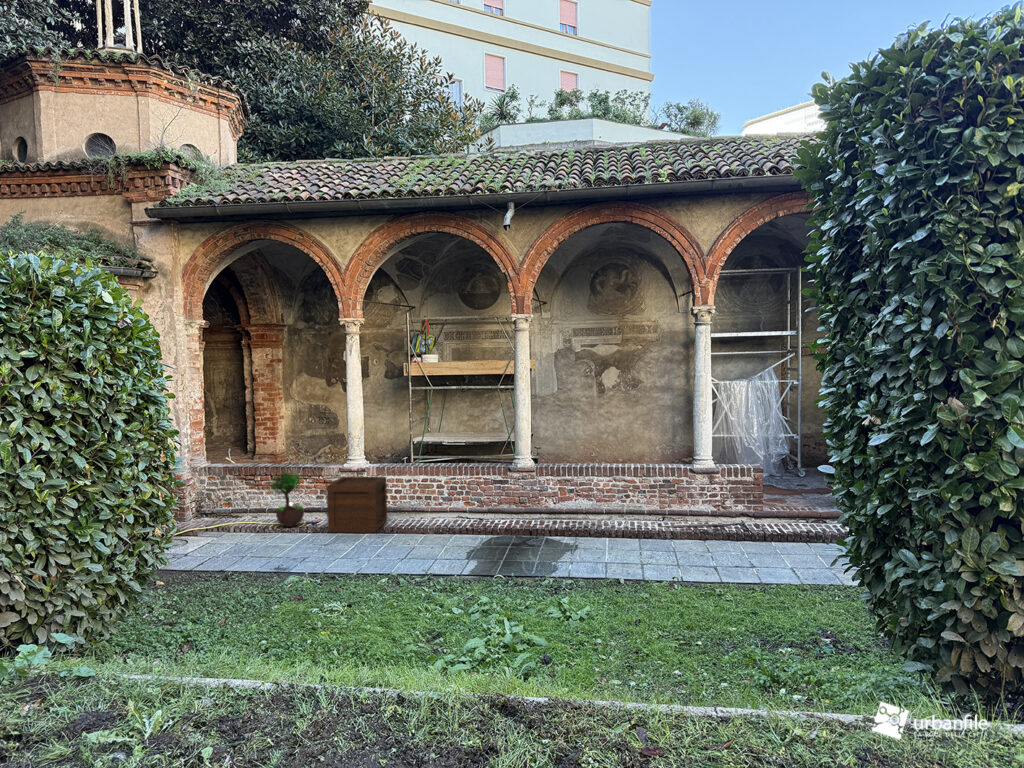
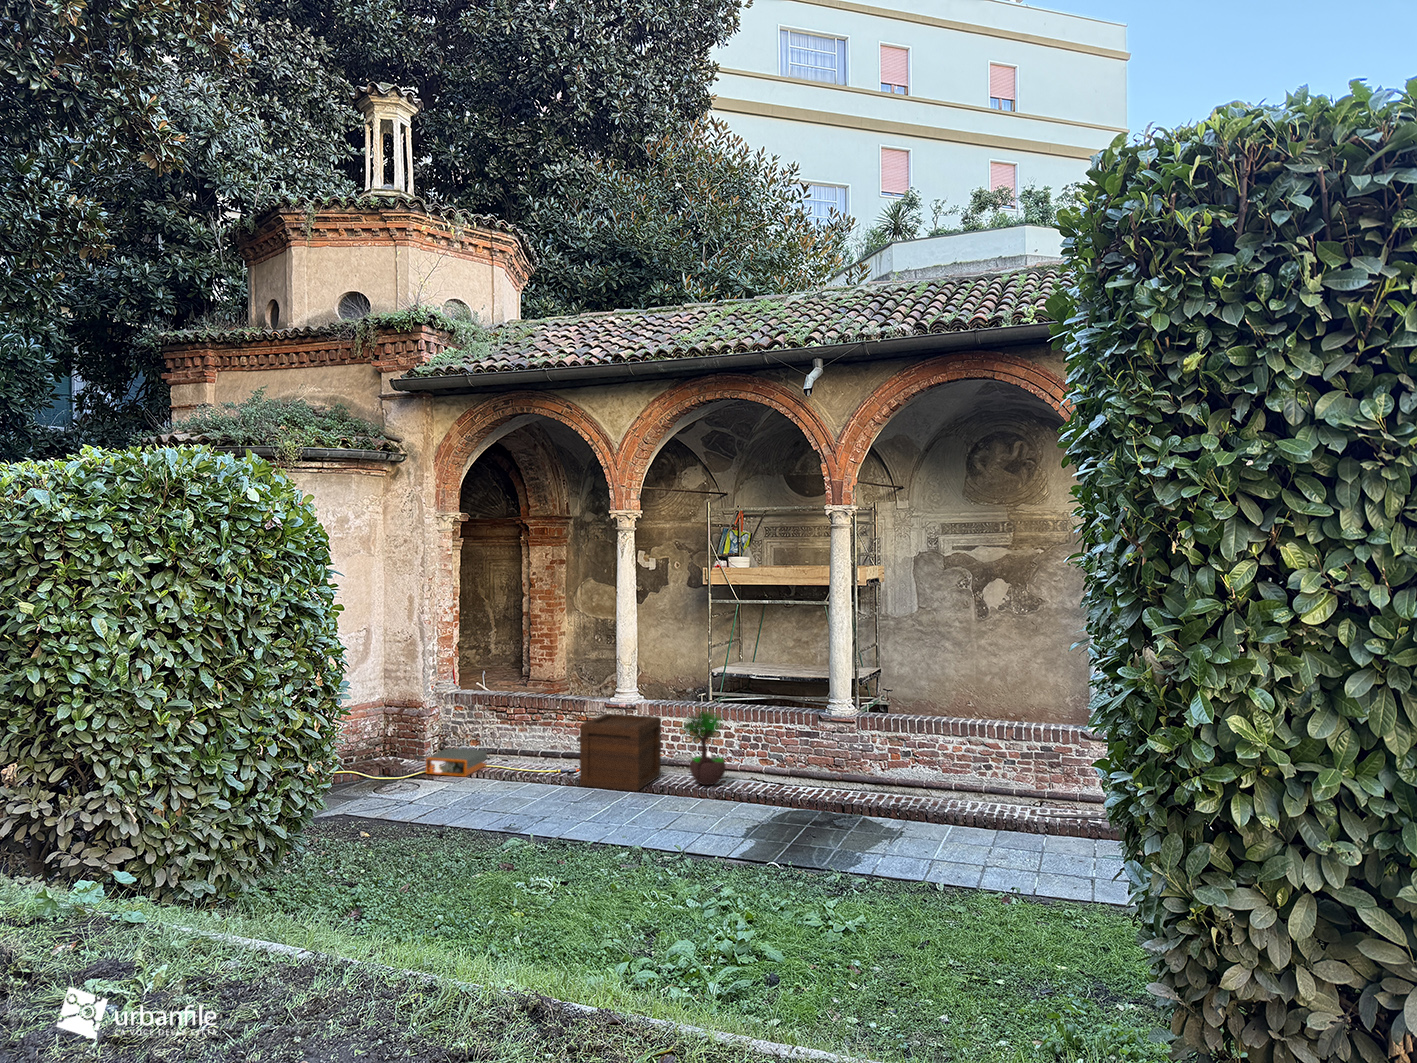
potted tree: present [268,472,304,527] -> present [680,710,725,785]
storage box: none [192,512,241,534] -> present [425,748,487,777]

